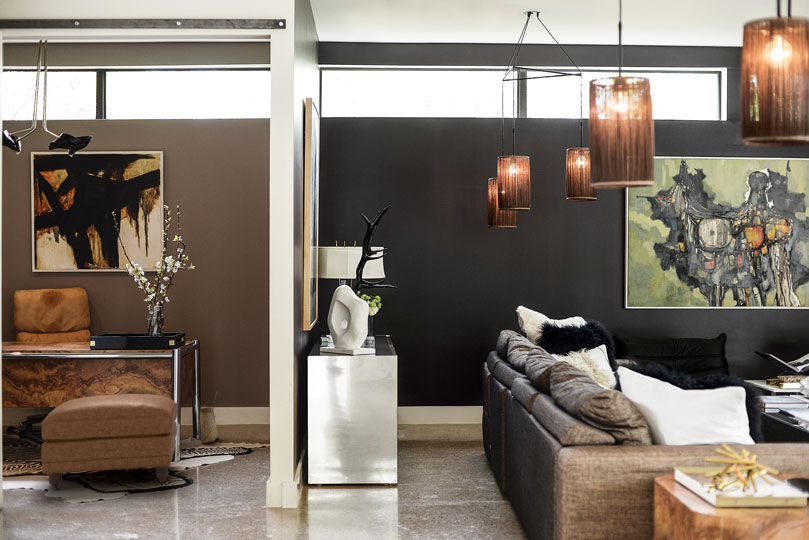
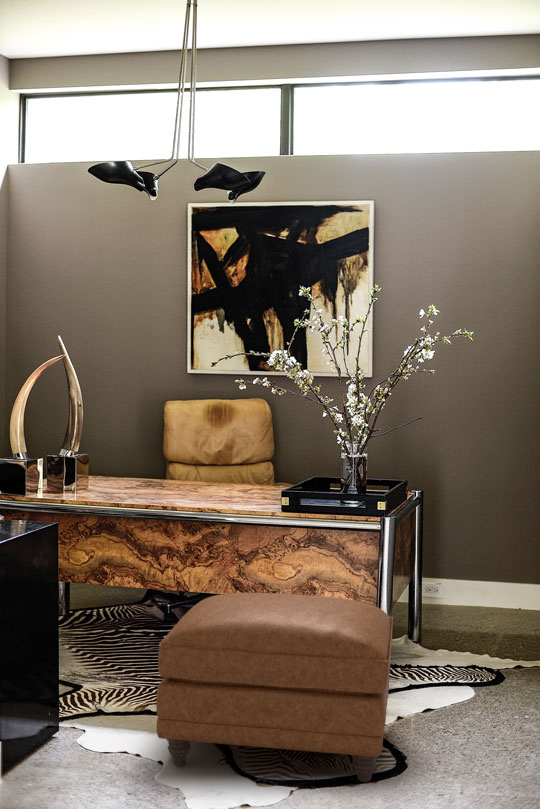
woven basket: present [196,393,218,443] -> none [416,583,452,671]

